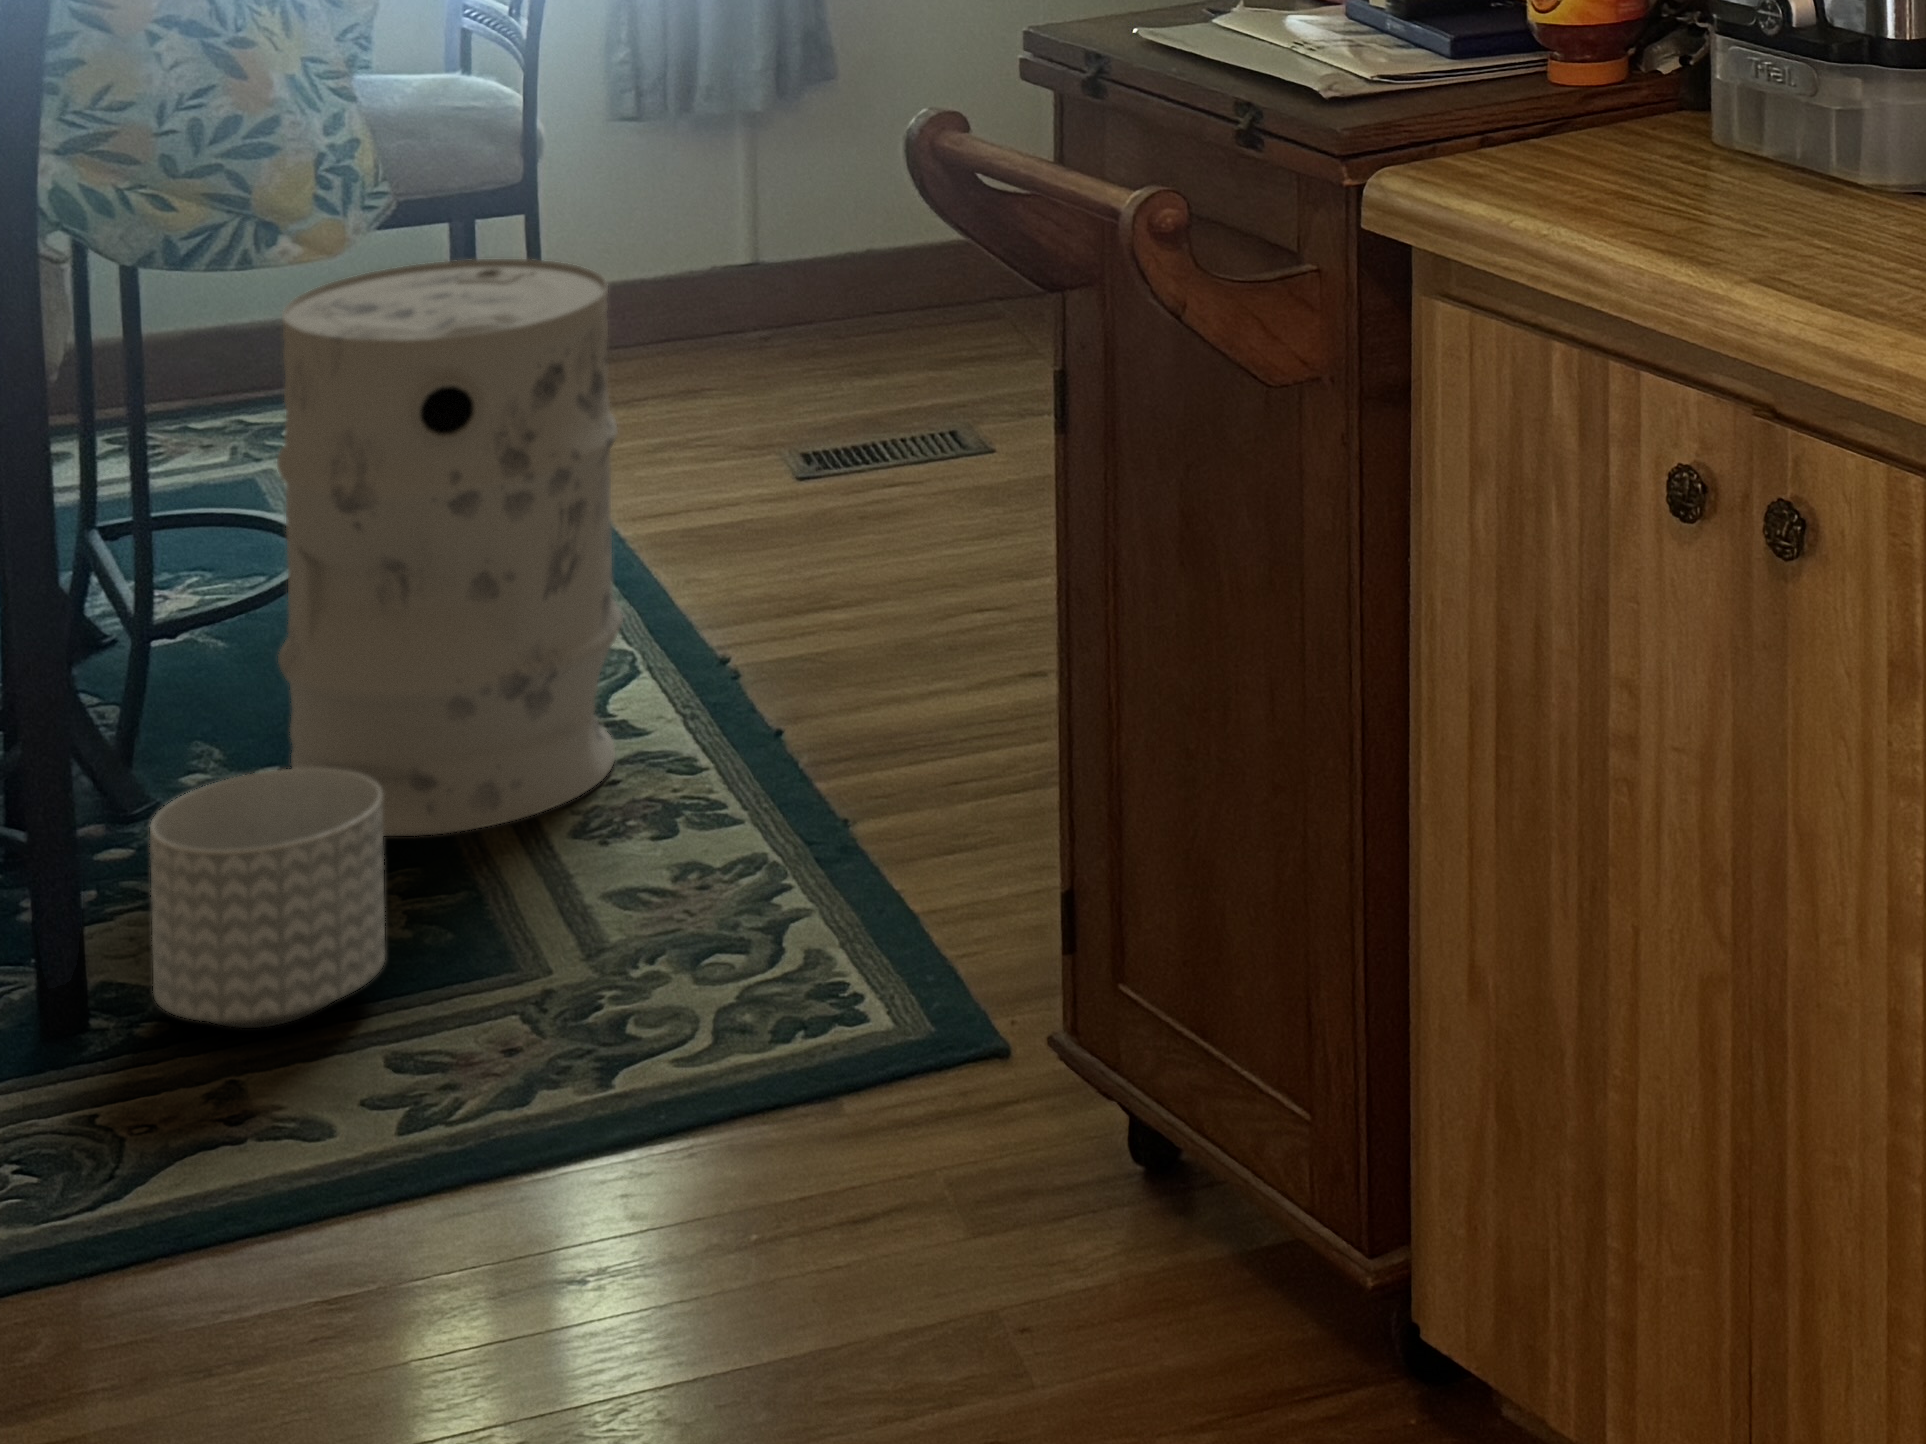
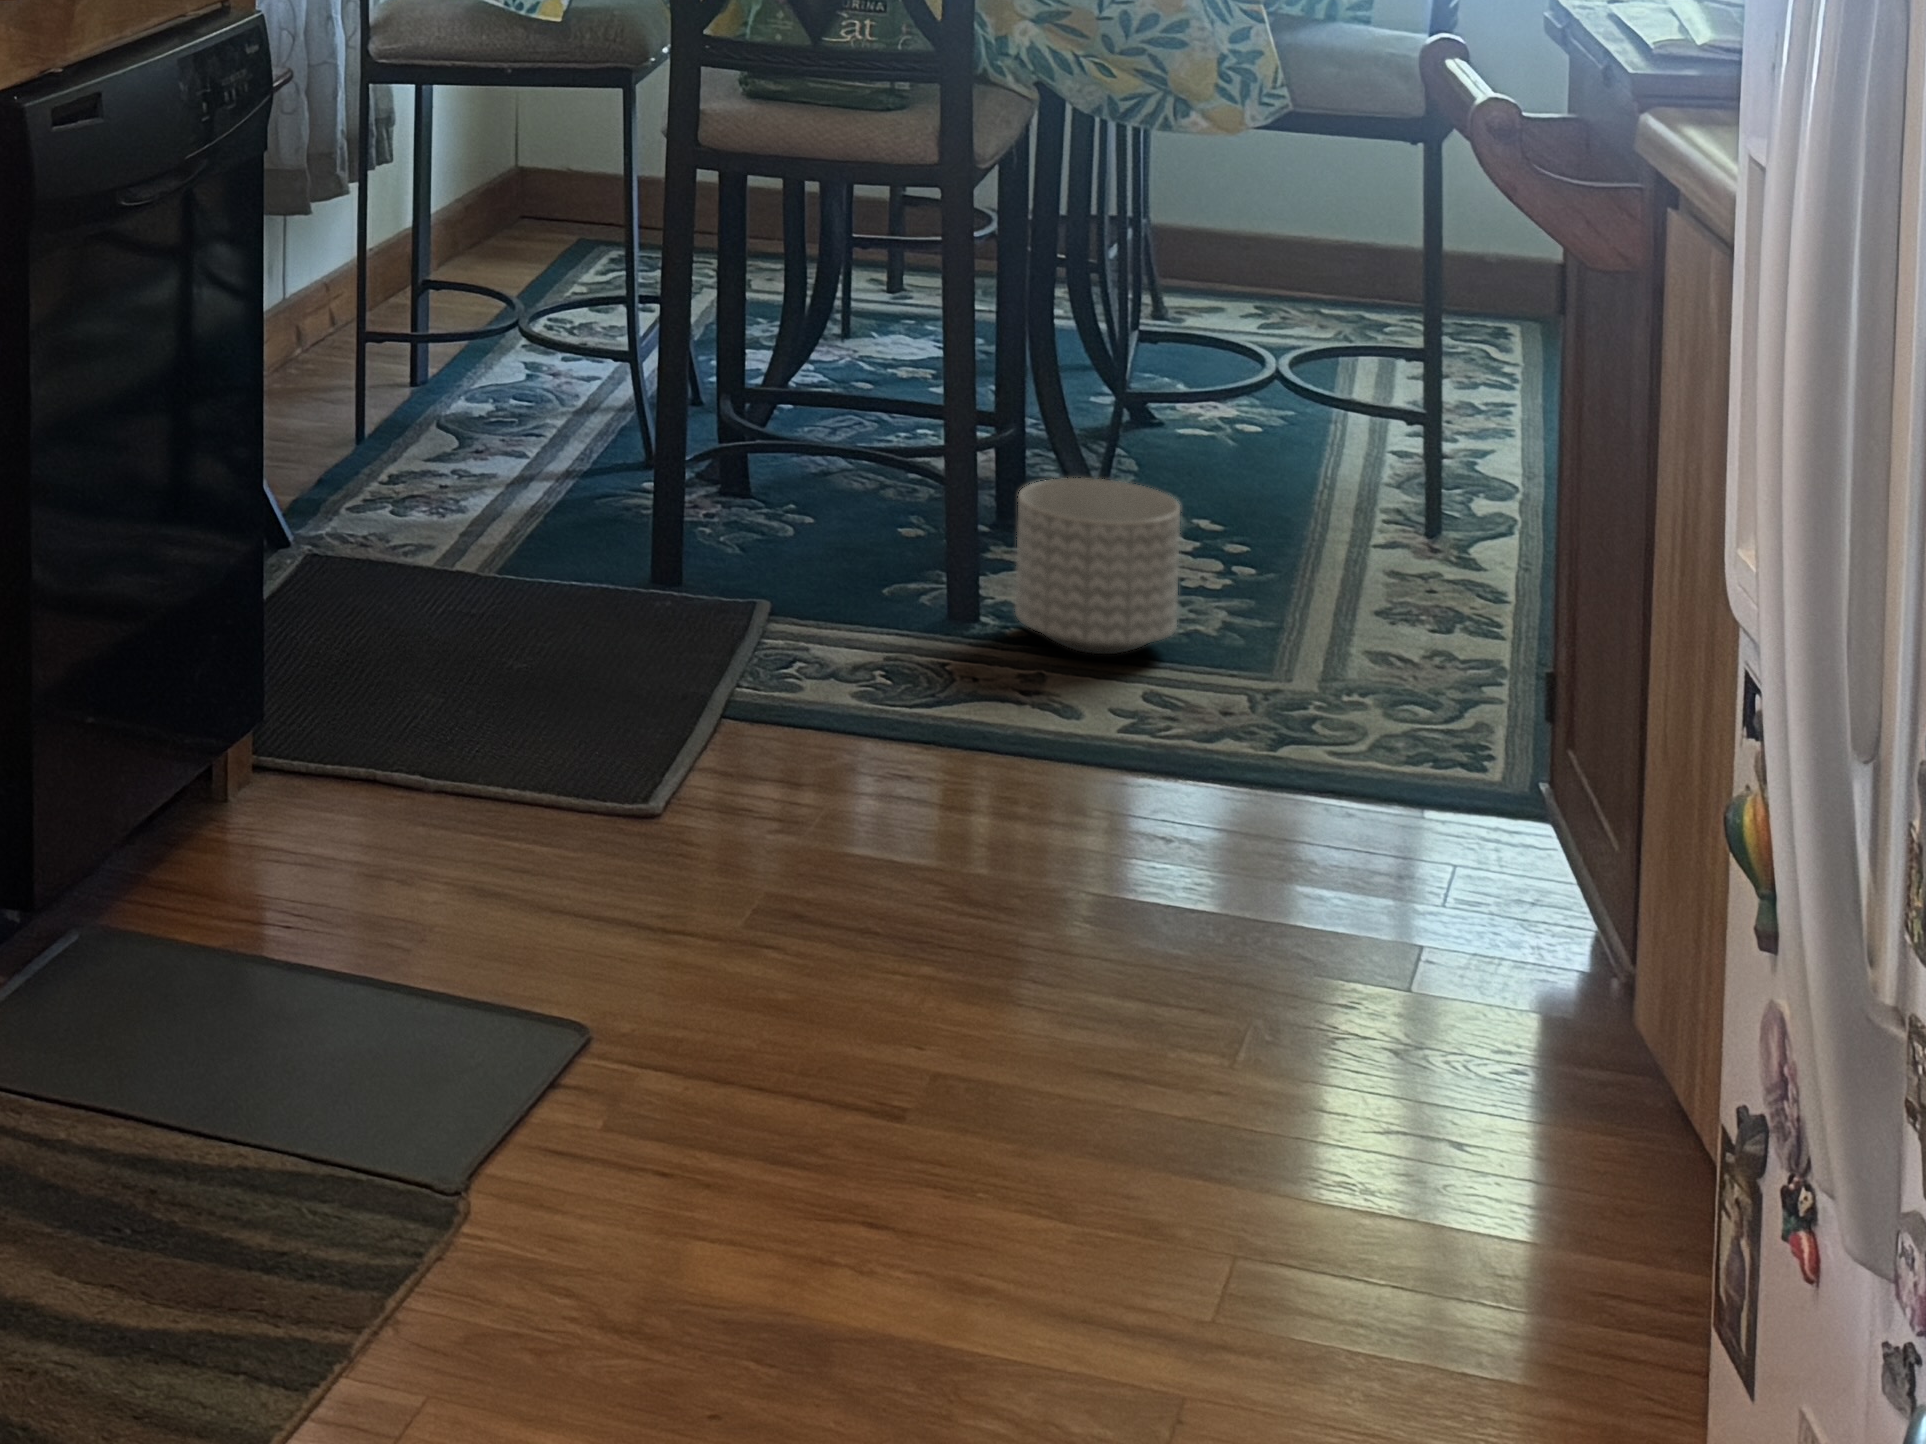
trash can: present [277,259,623,836] -> none [1195,163,1461,593]

